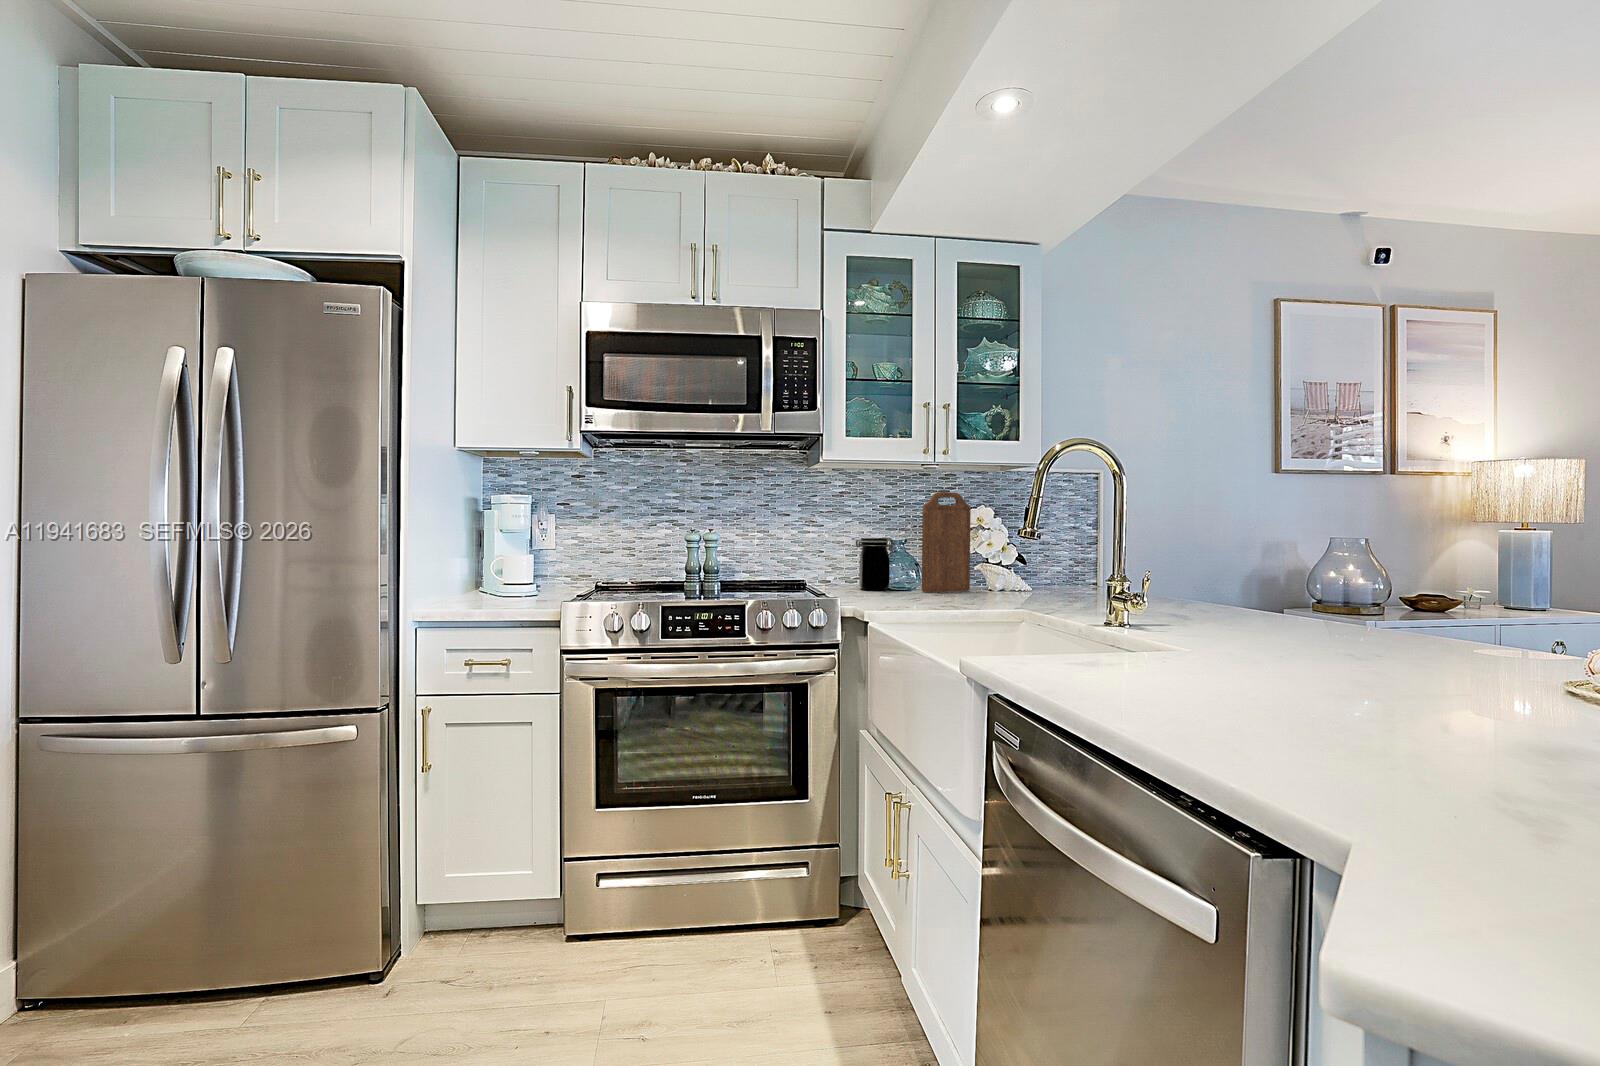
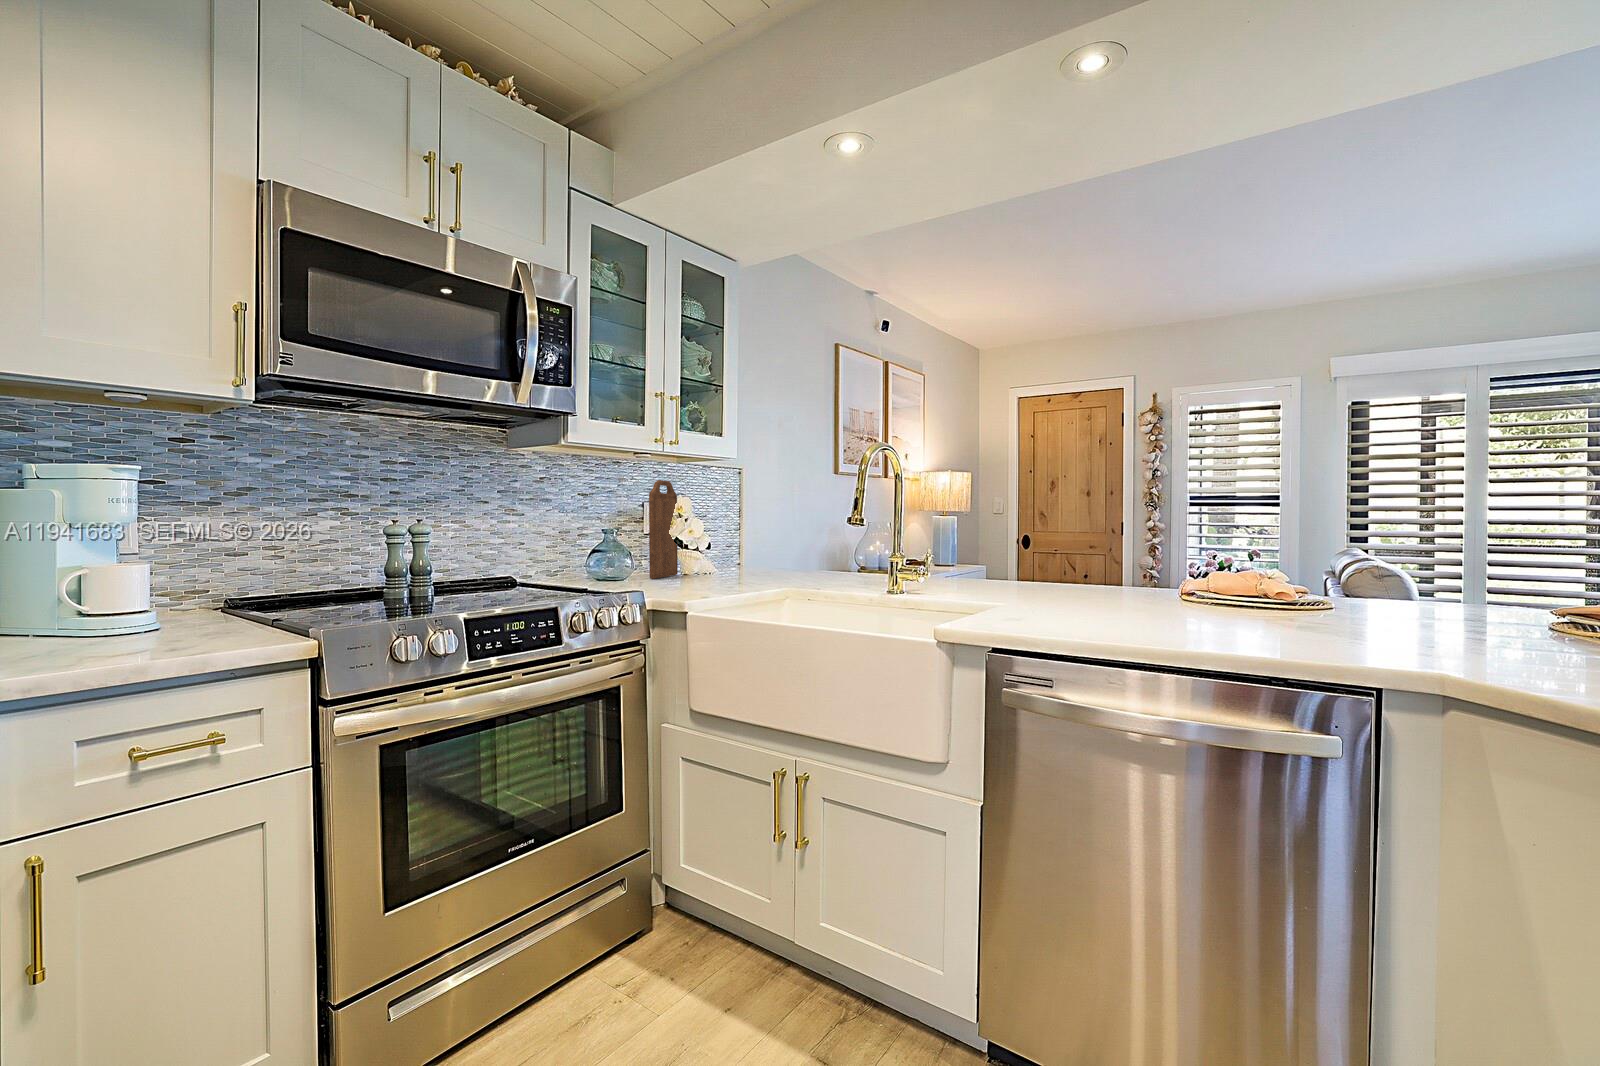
jar: present [856,538,894,590] -> none [581,527,622,581]

